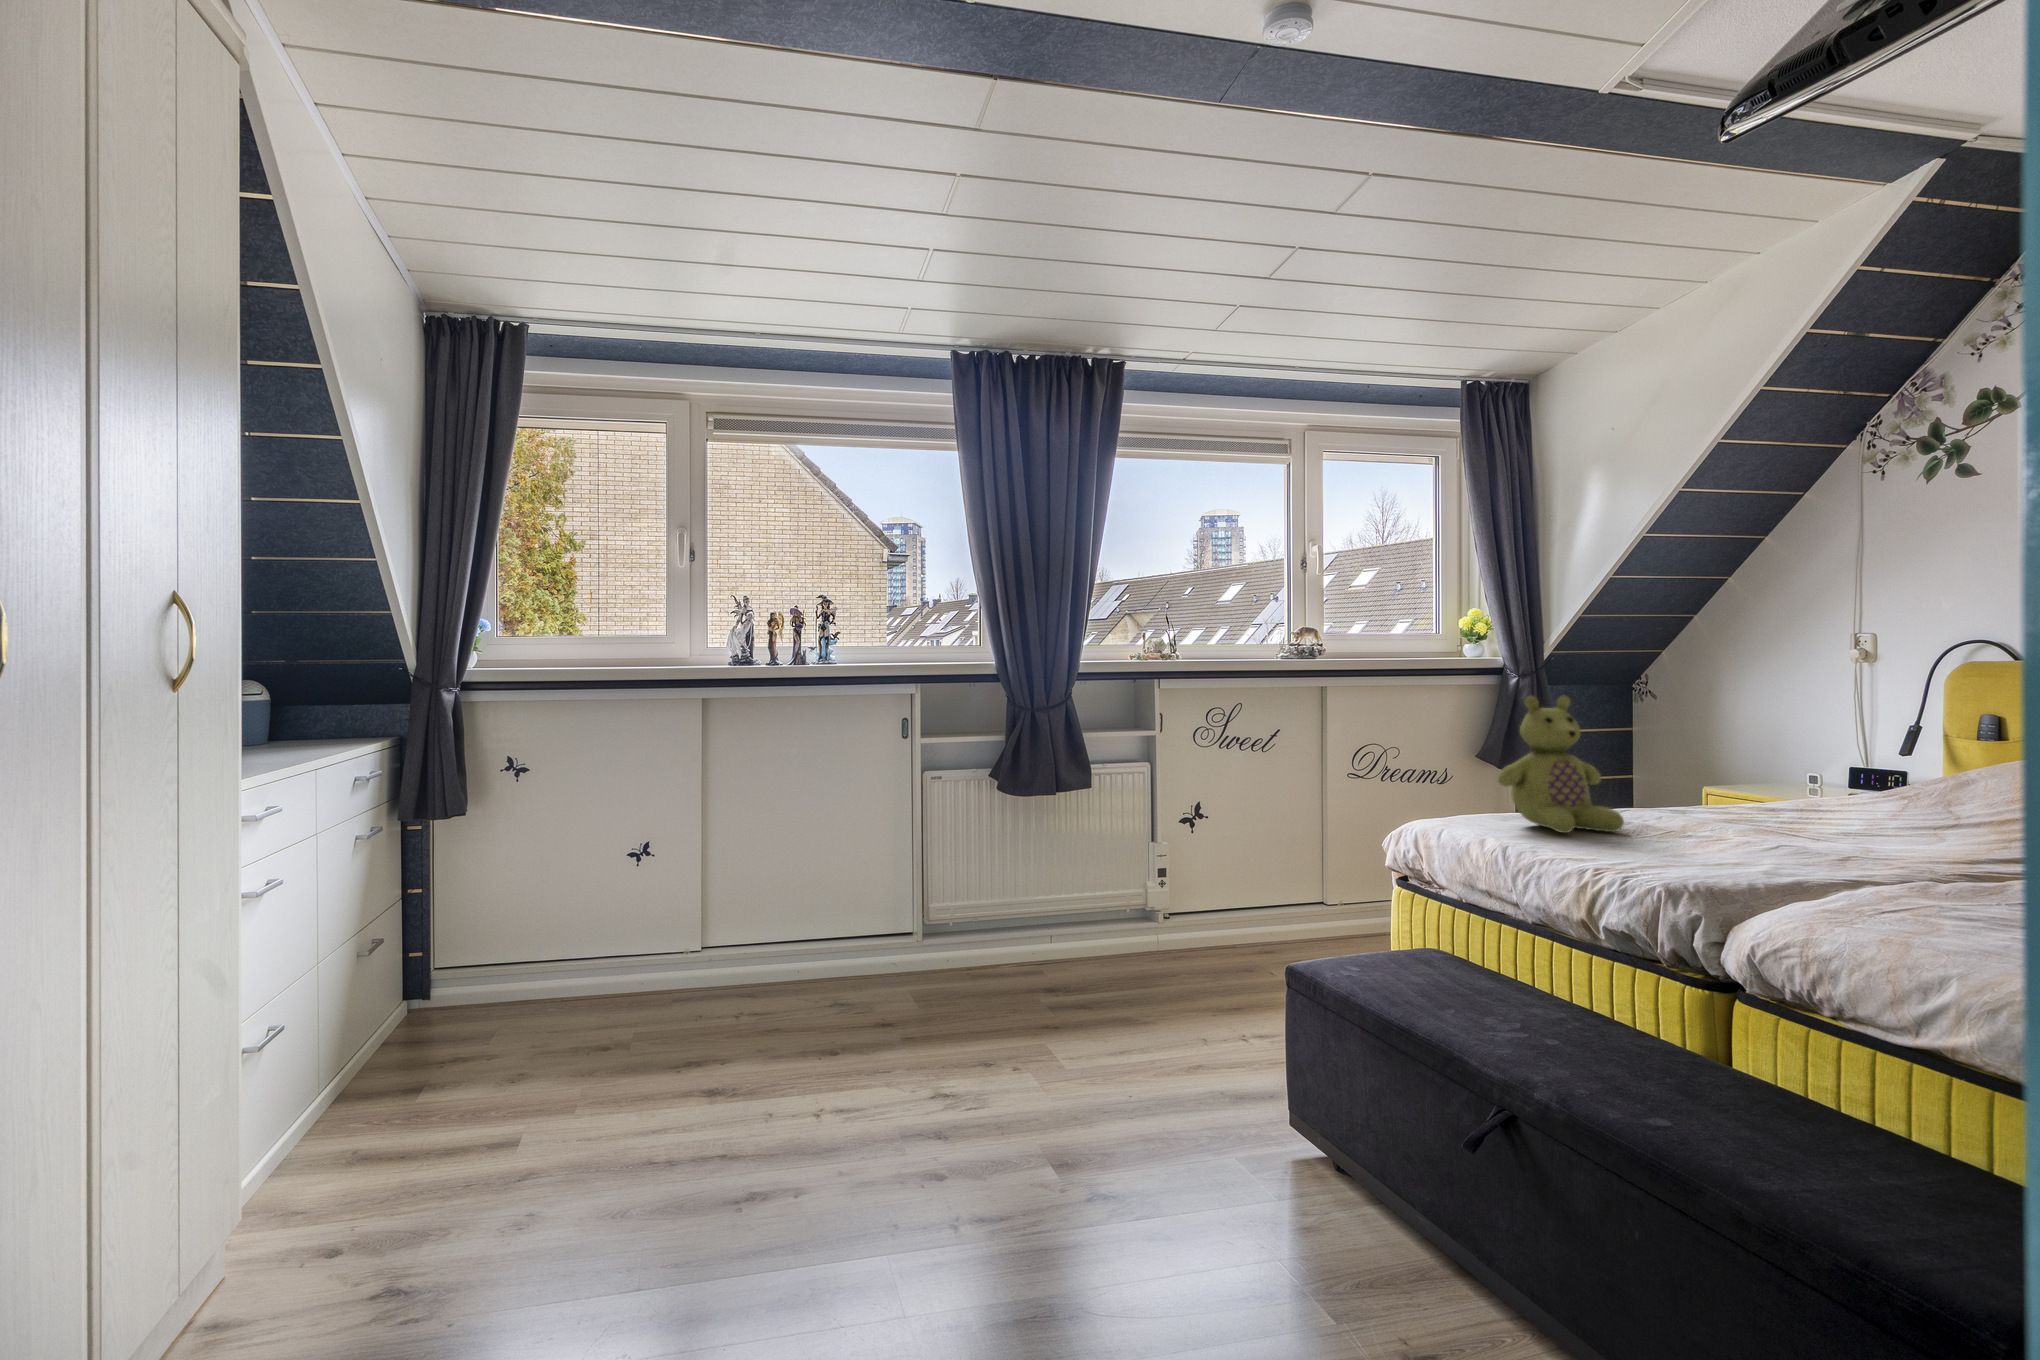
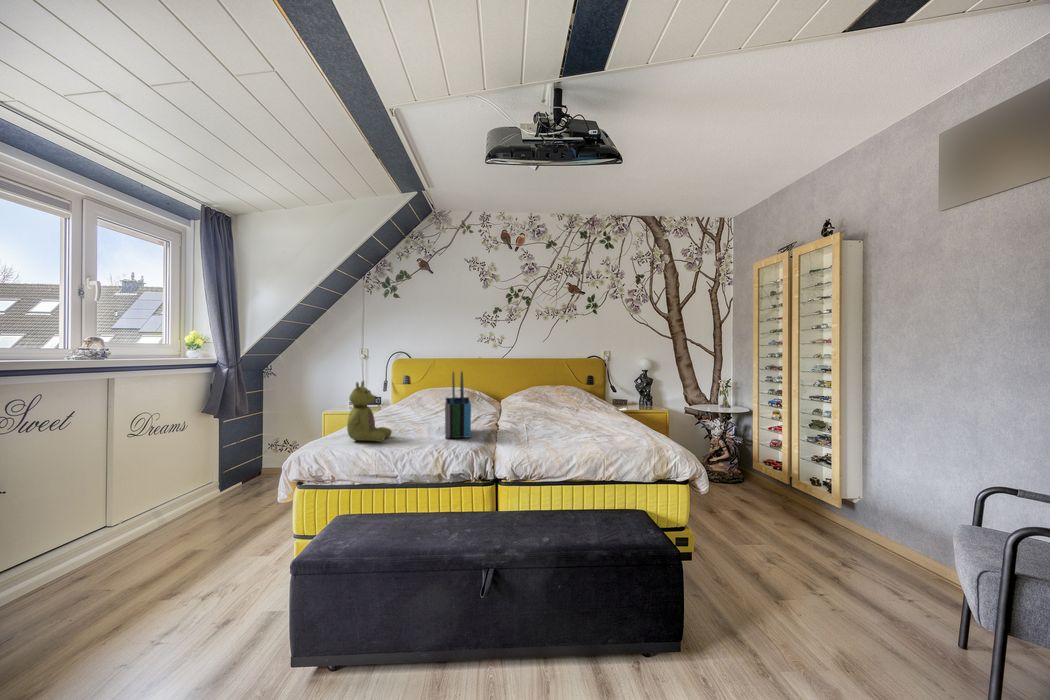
tote bag: none [1685,677,1887,870] -> present [445,372,471,438]

